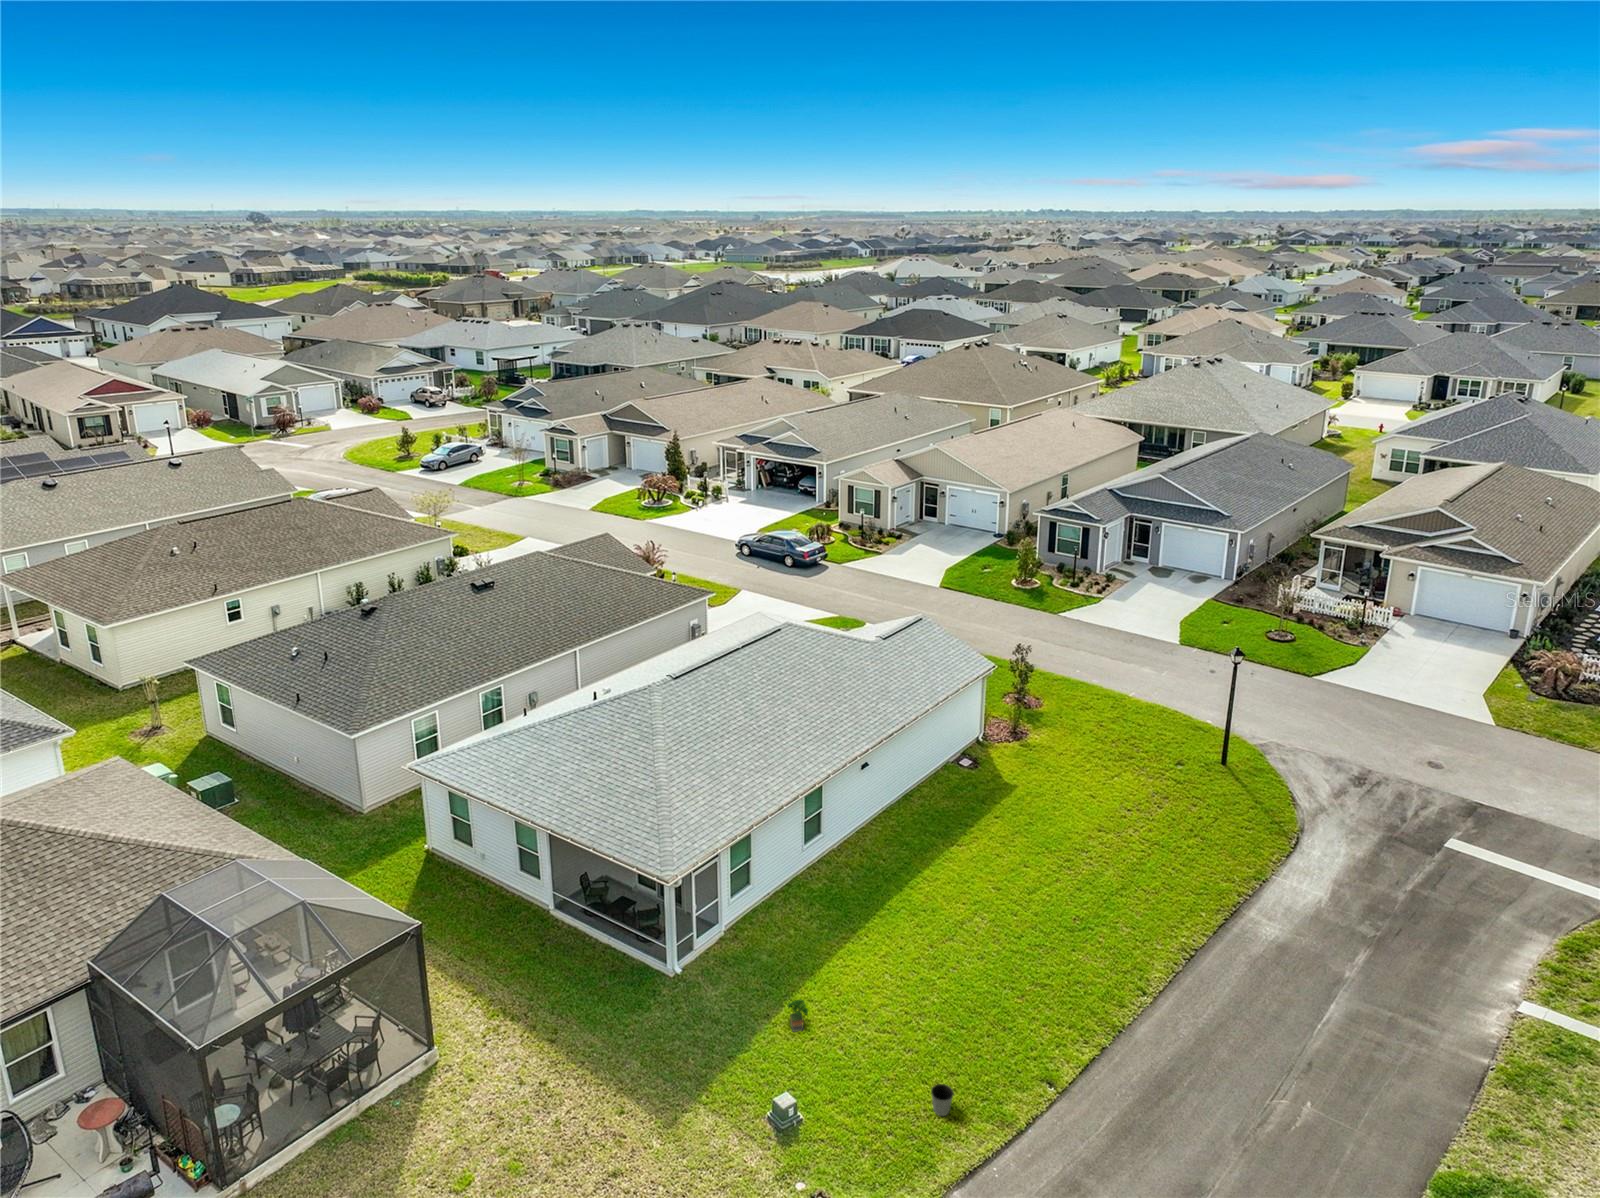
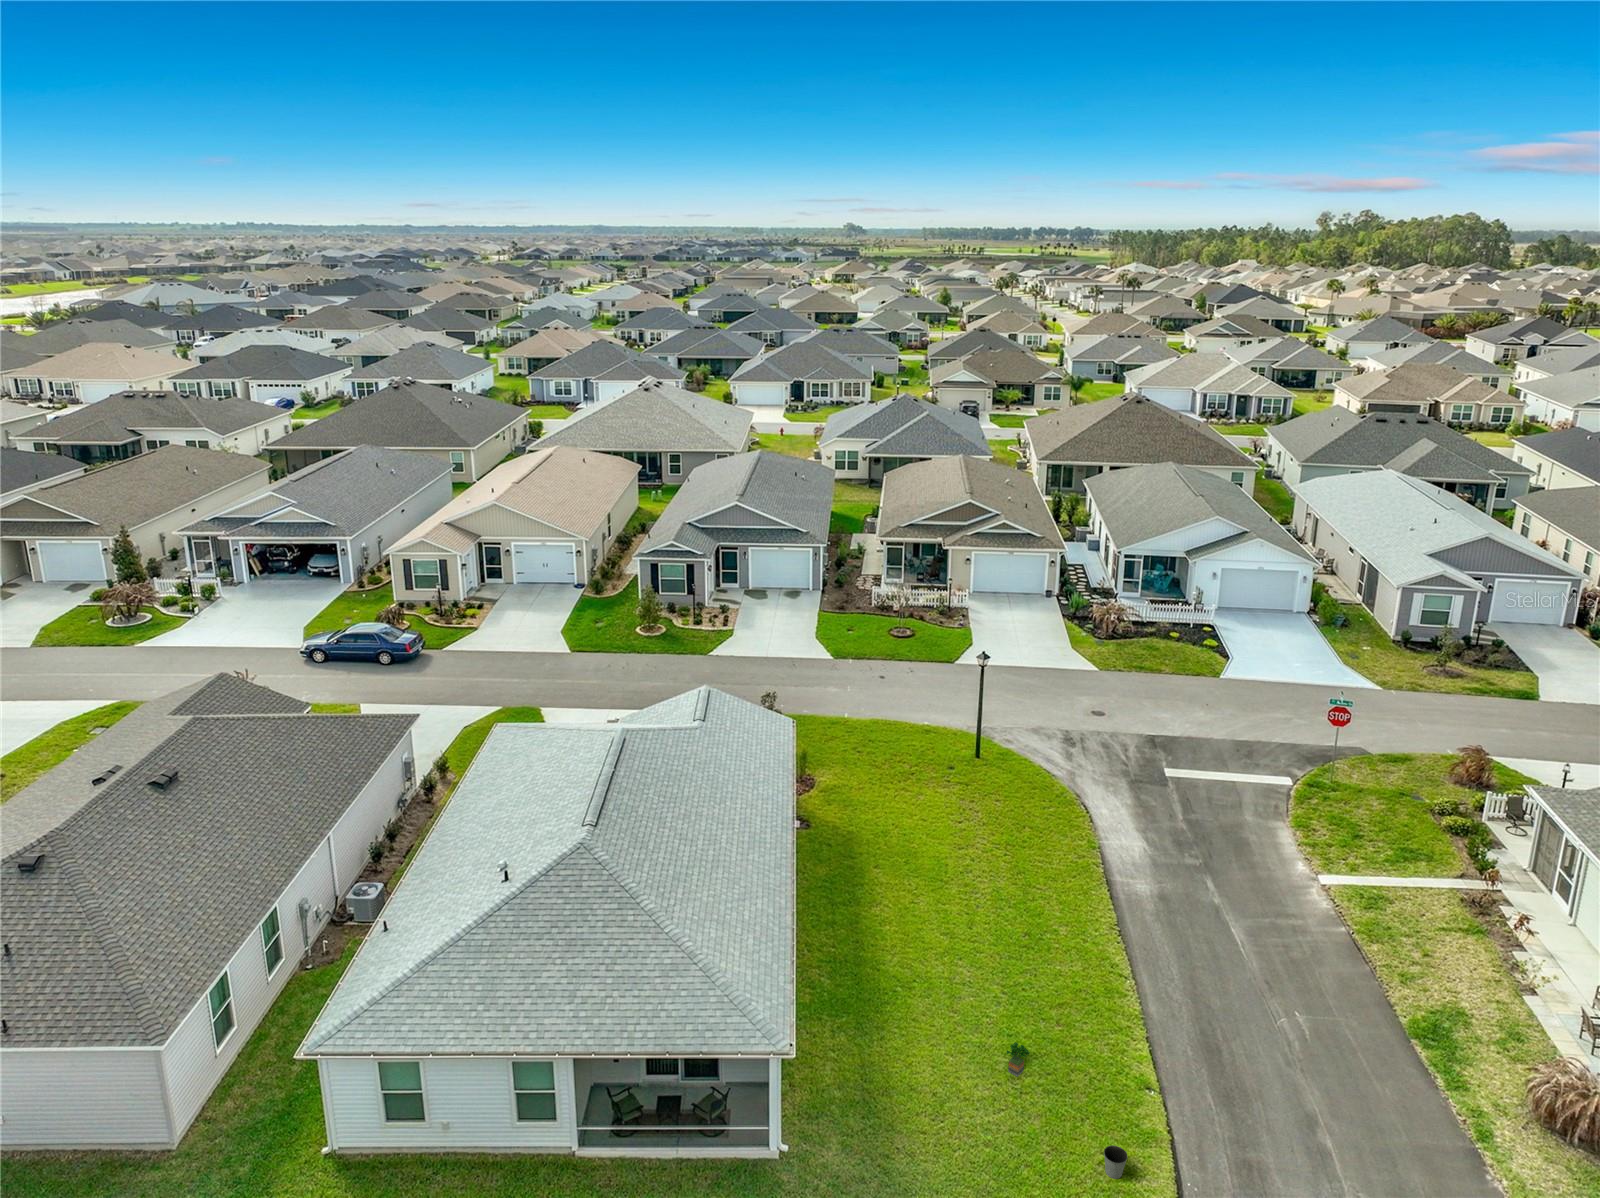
potted tree: present [787,999,808,1032] -> present [1007,1042,1030,1077]

